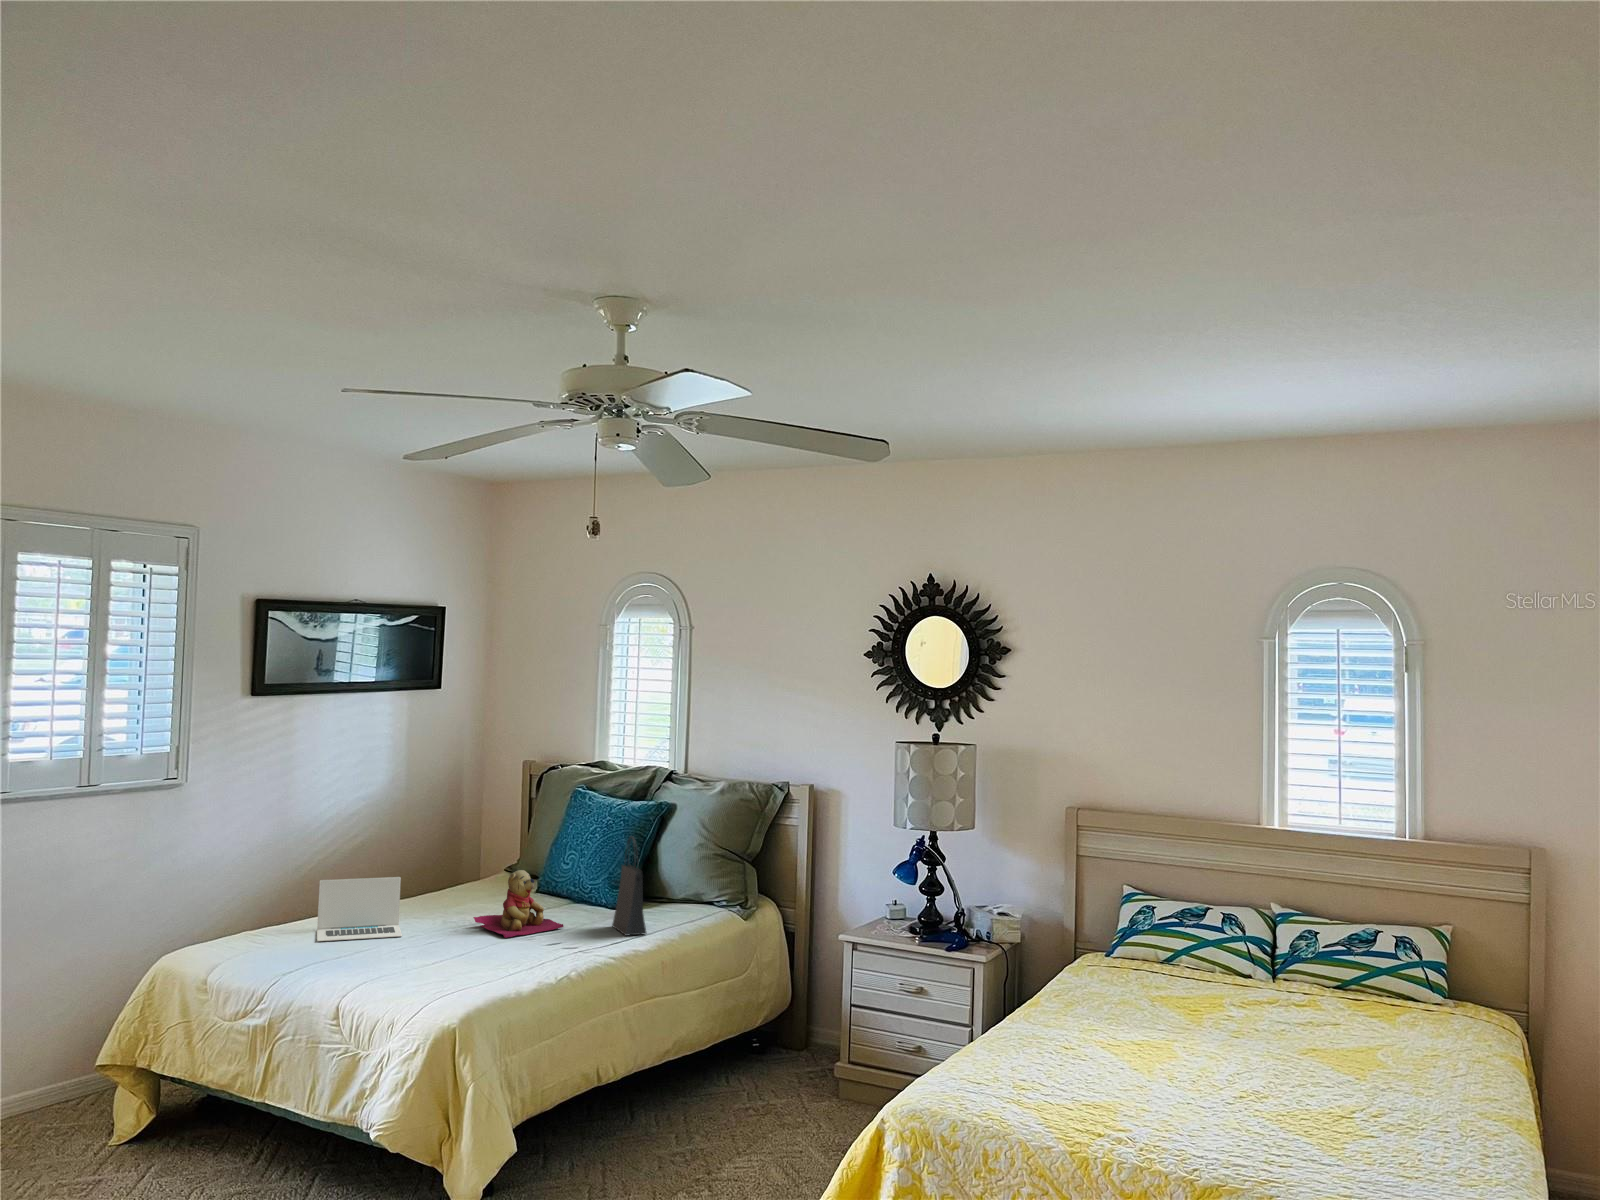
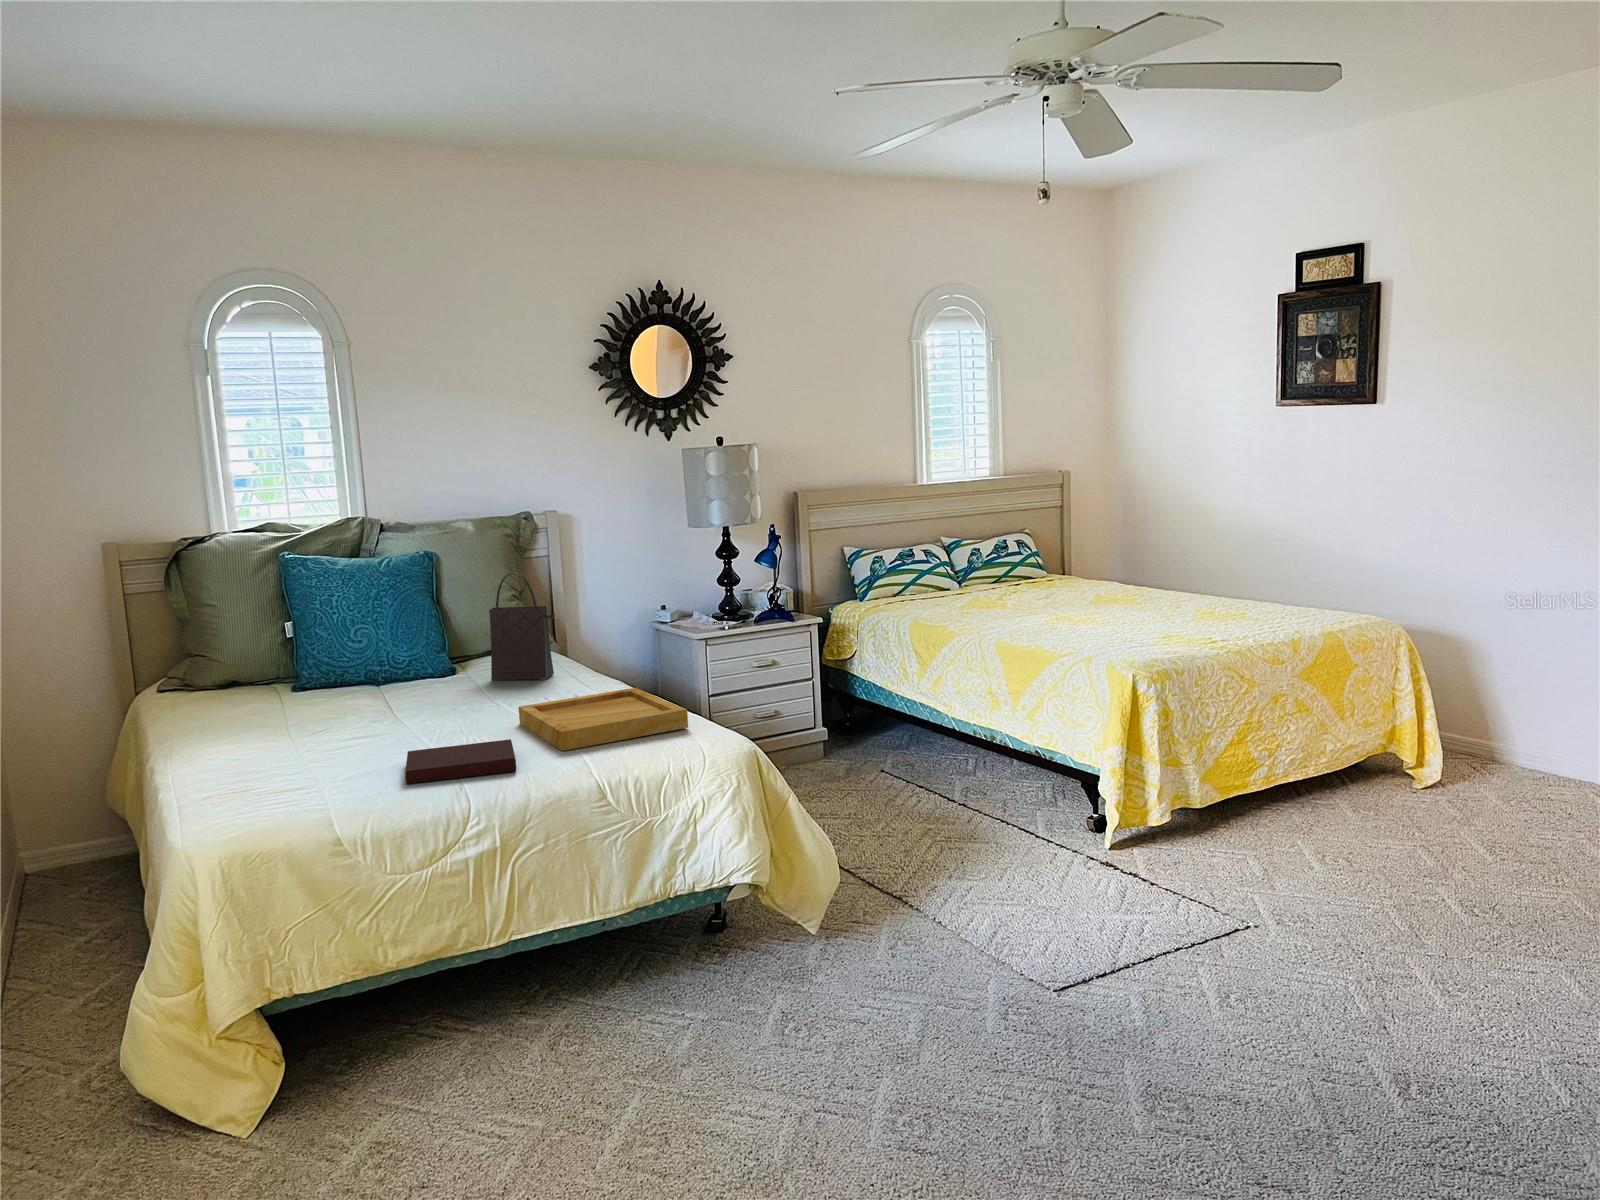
teddy bear: present [473,870,564,938] -> none [374,636,466,712]
laptop: present [317,877,402,941] -> none [211,677,360,773]
tray: none [394,941,557,993] -> present [518,688,688,751]
notebook: none [295,946,389,978] -> present [405,739,516,784]

